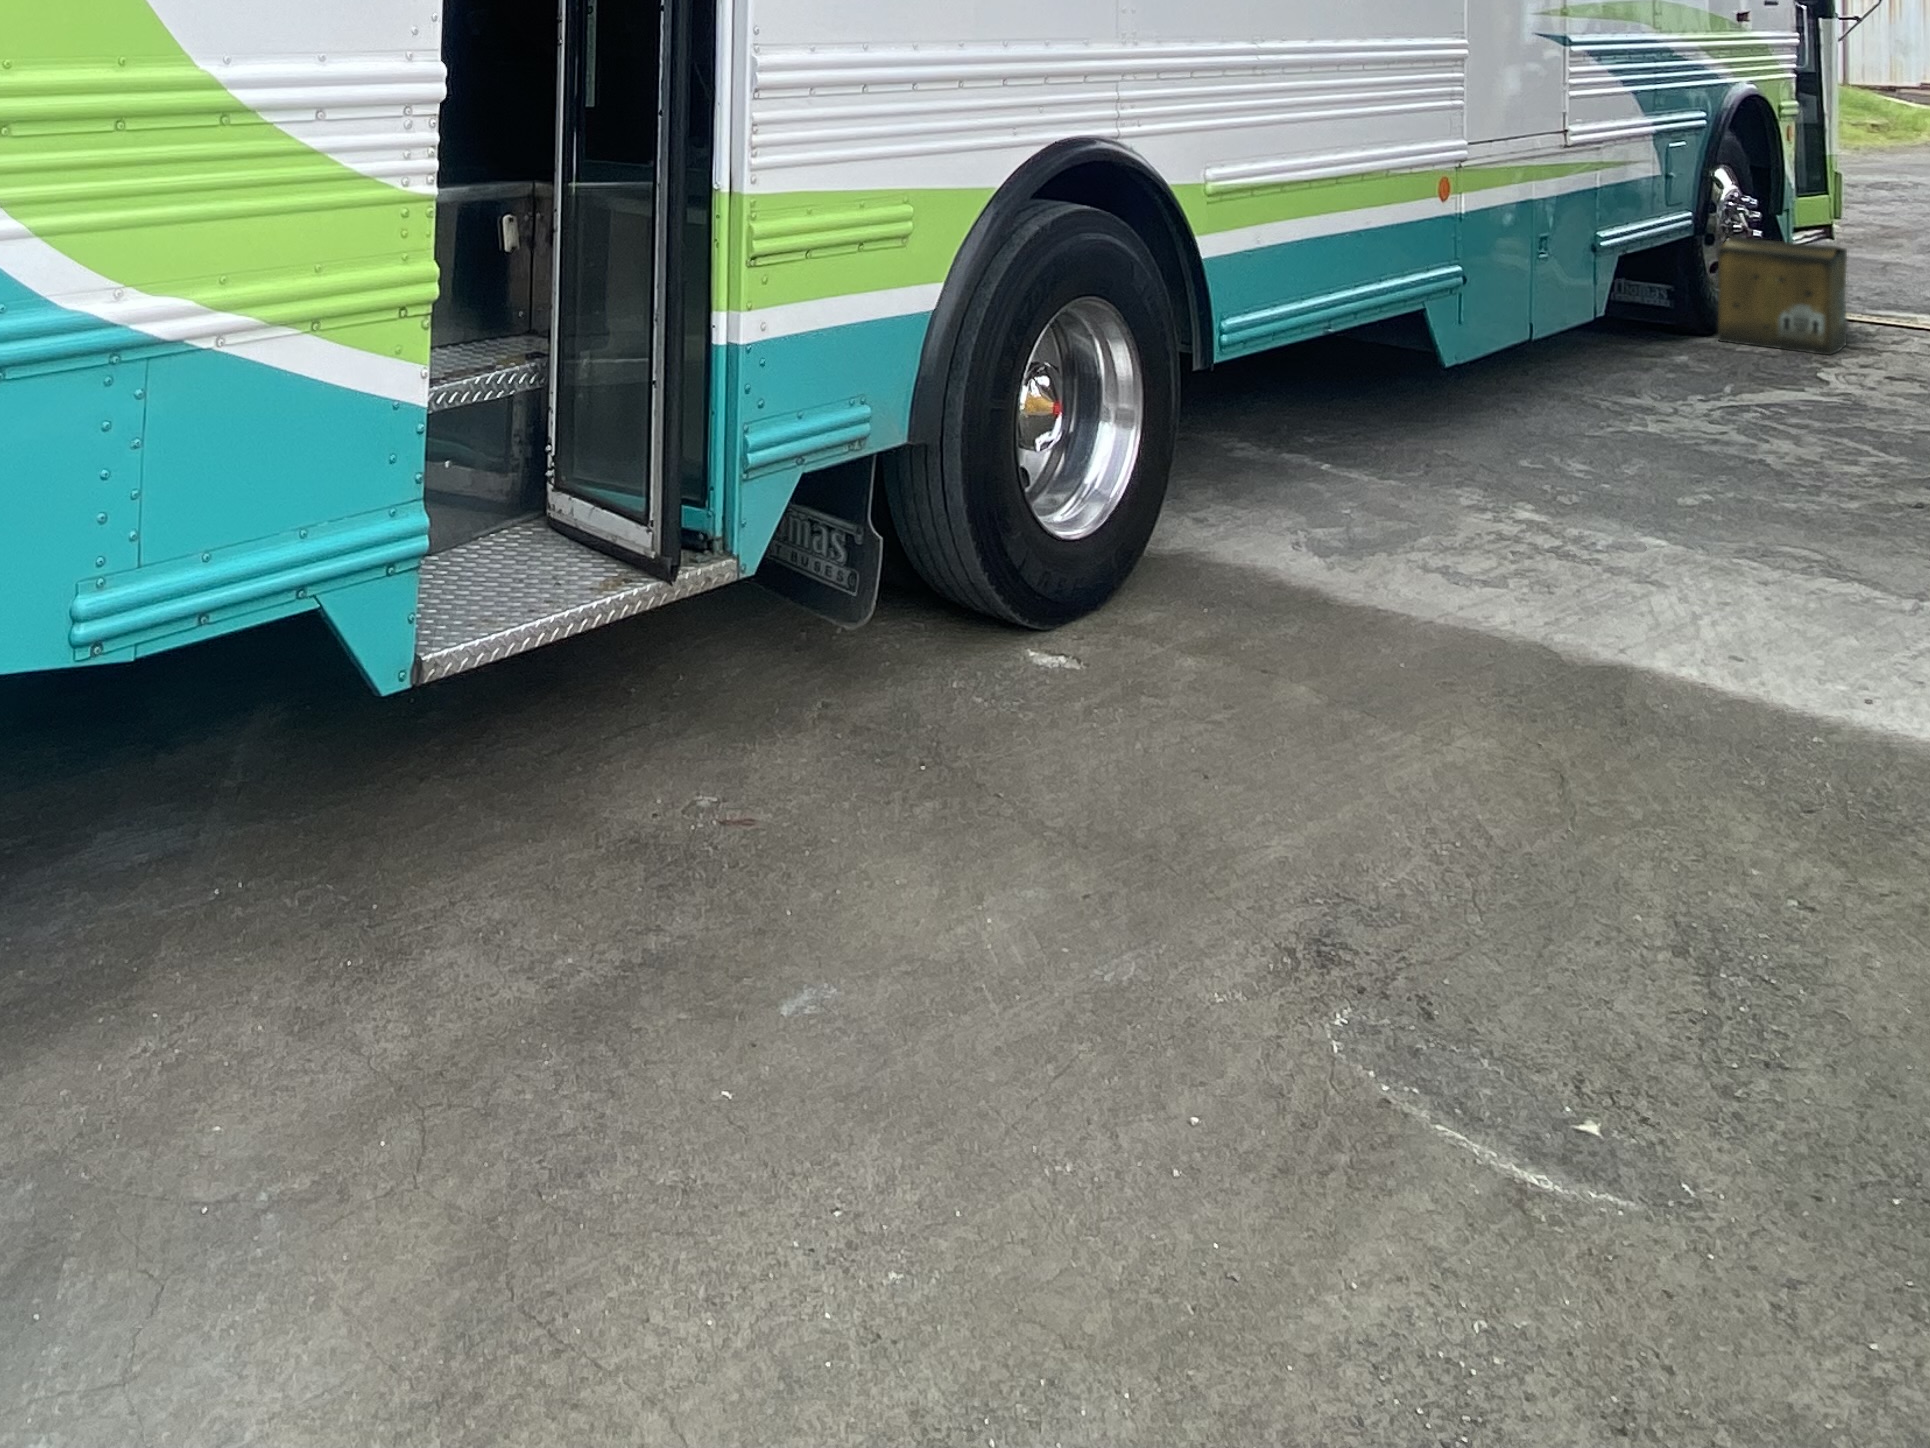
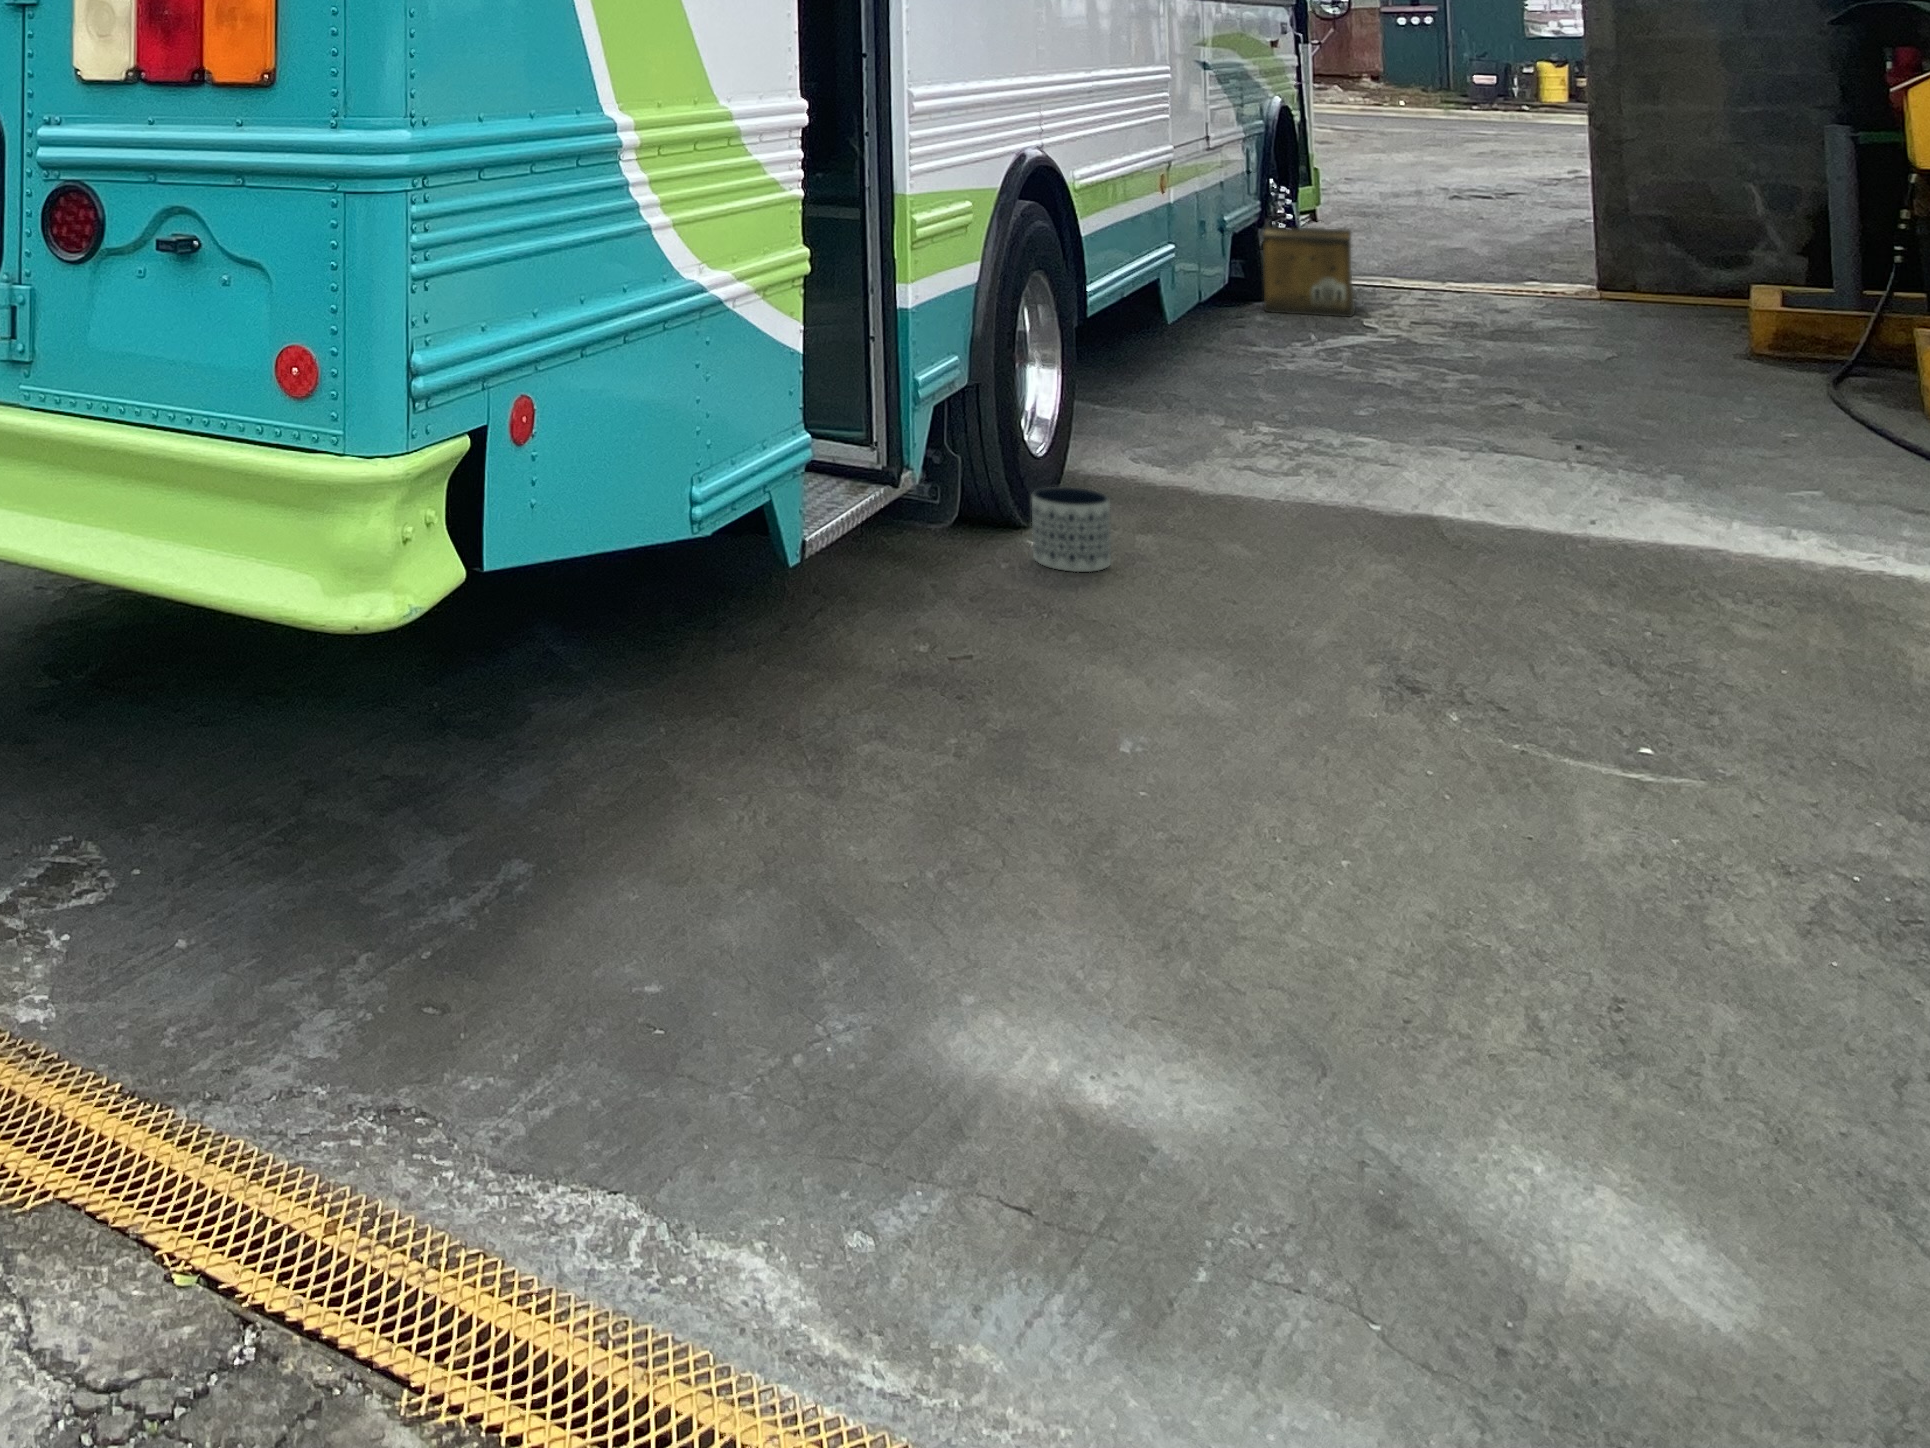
planter: none [1030,577,1129,697] -> present [1032,487,1111,572]

